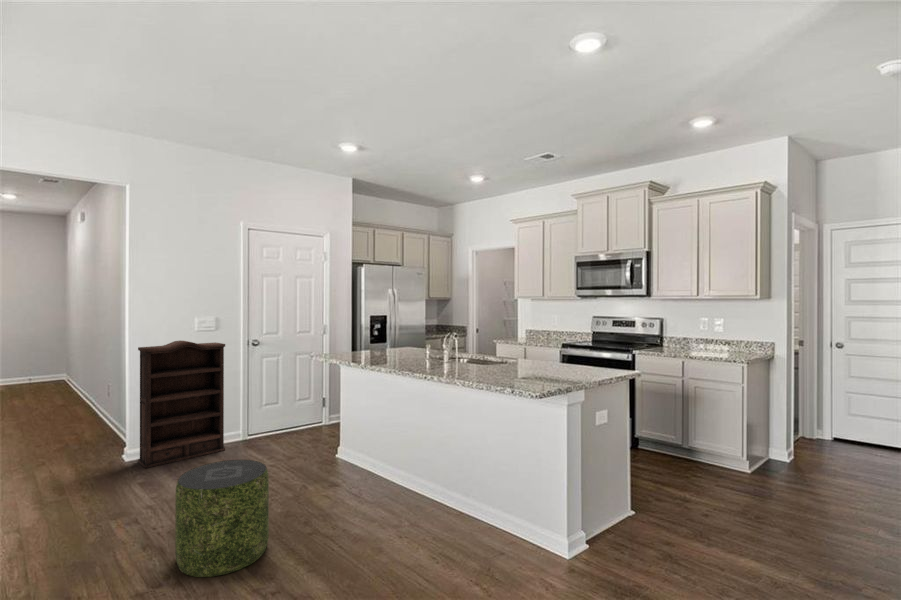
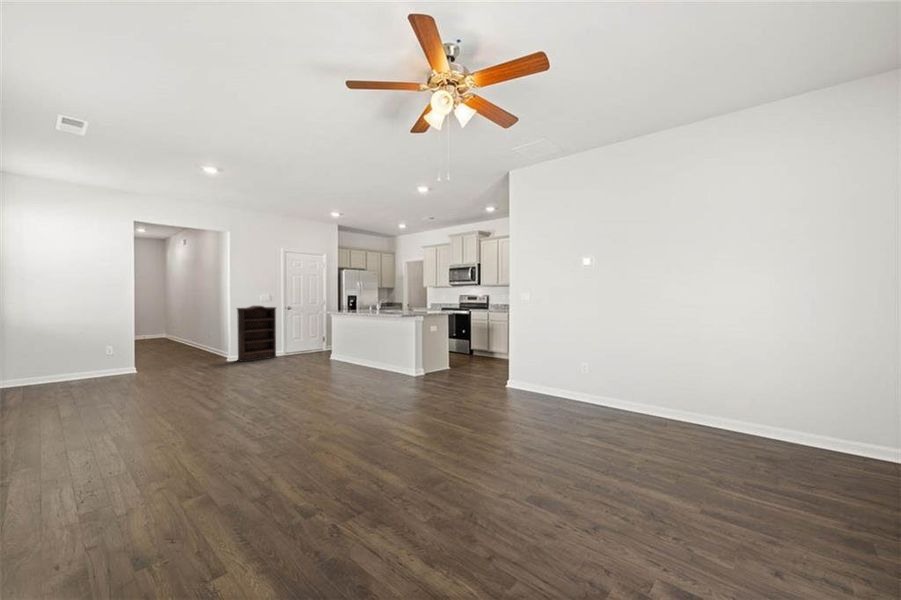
pouf: present [175,460,269,577] -> none [273,345,306,380]

